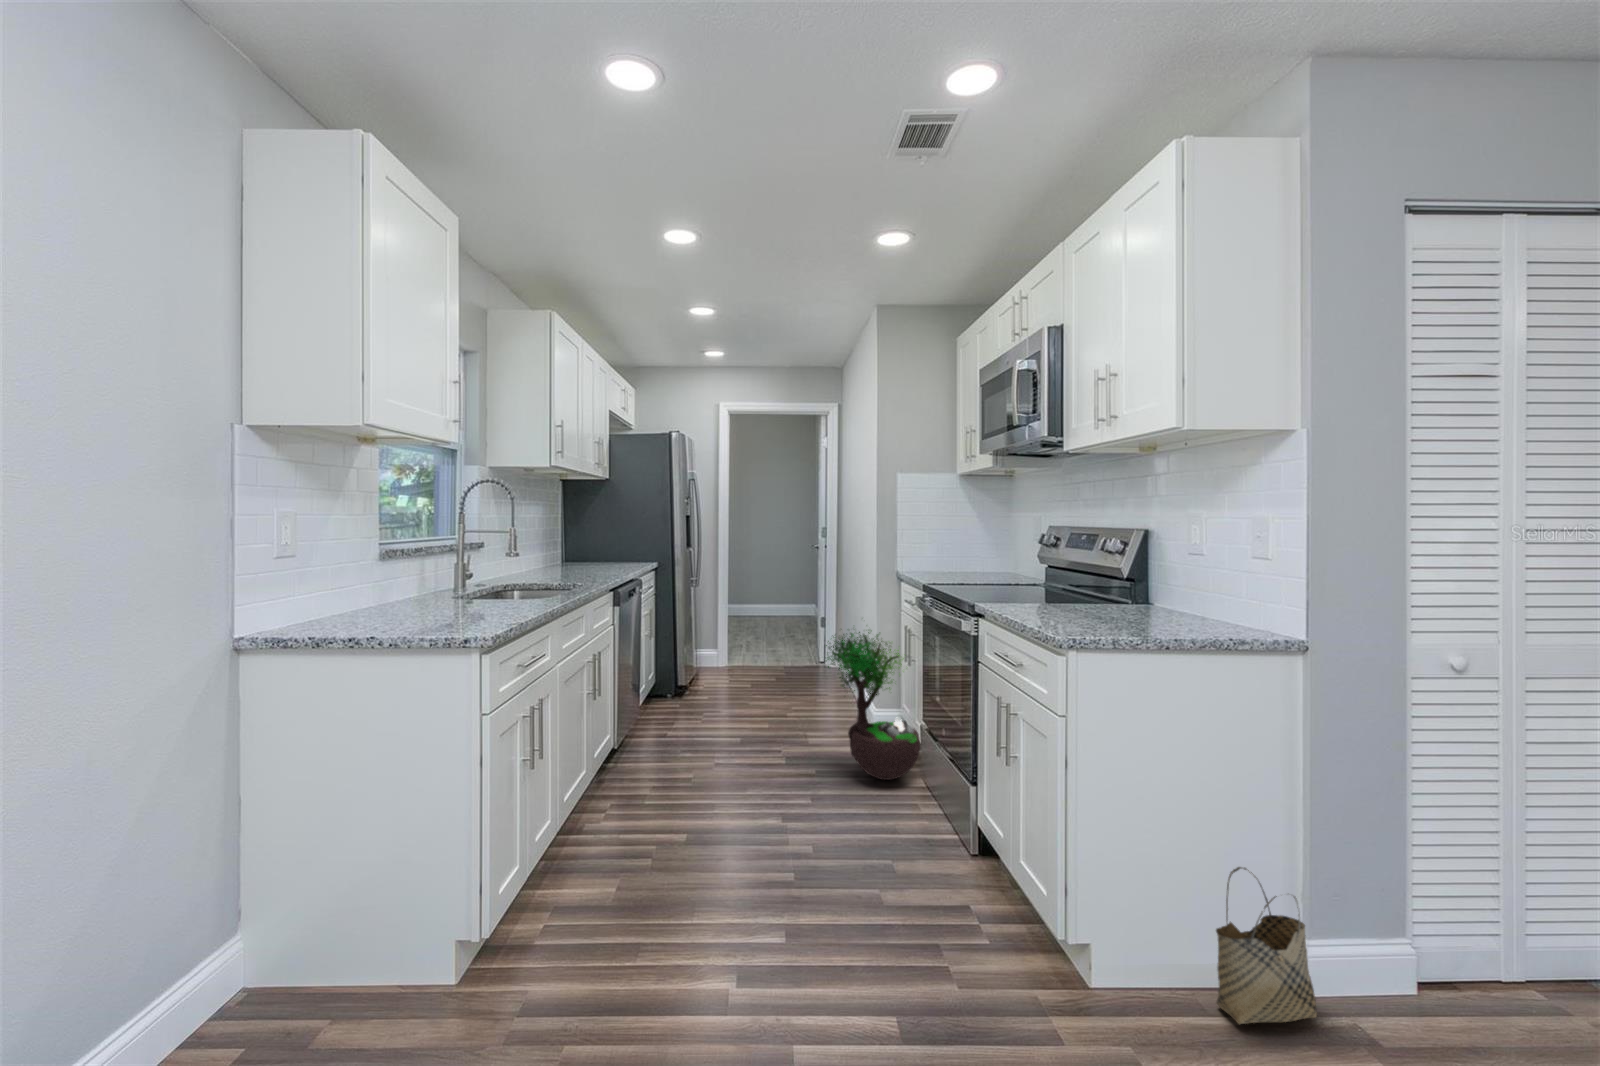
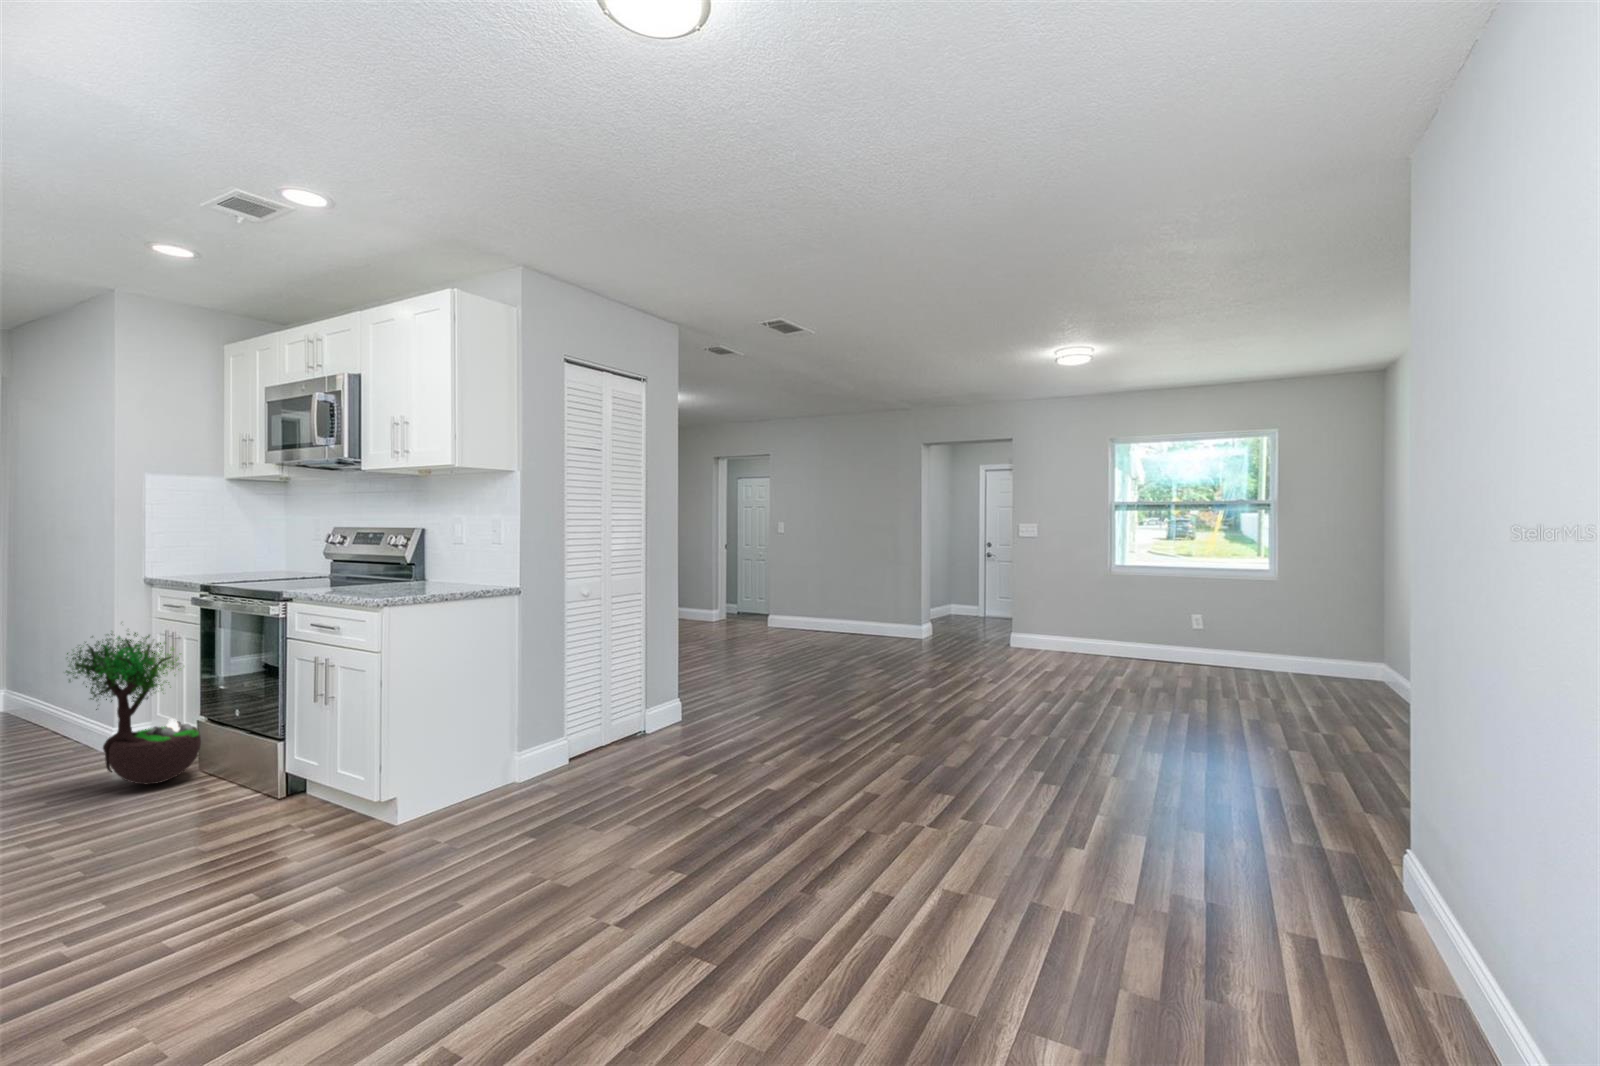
woven basket: present [1216,867,1317,1025] -> none [475,722,524,804]

